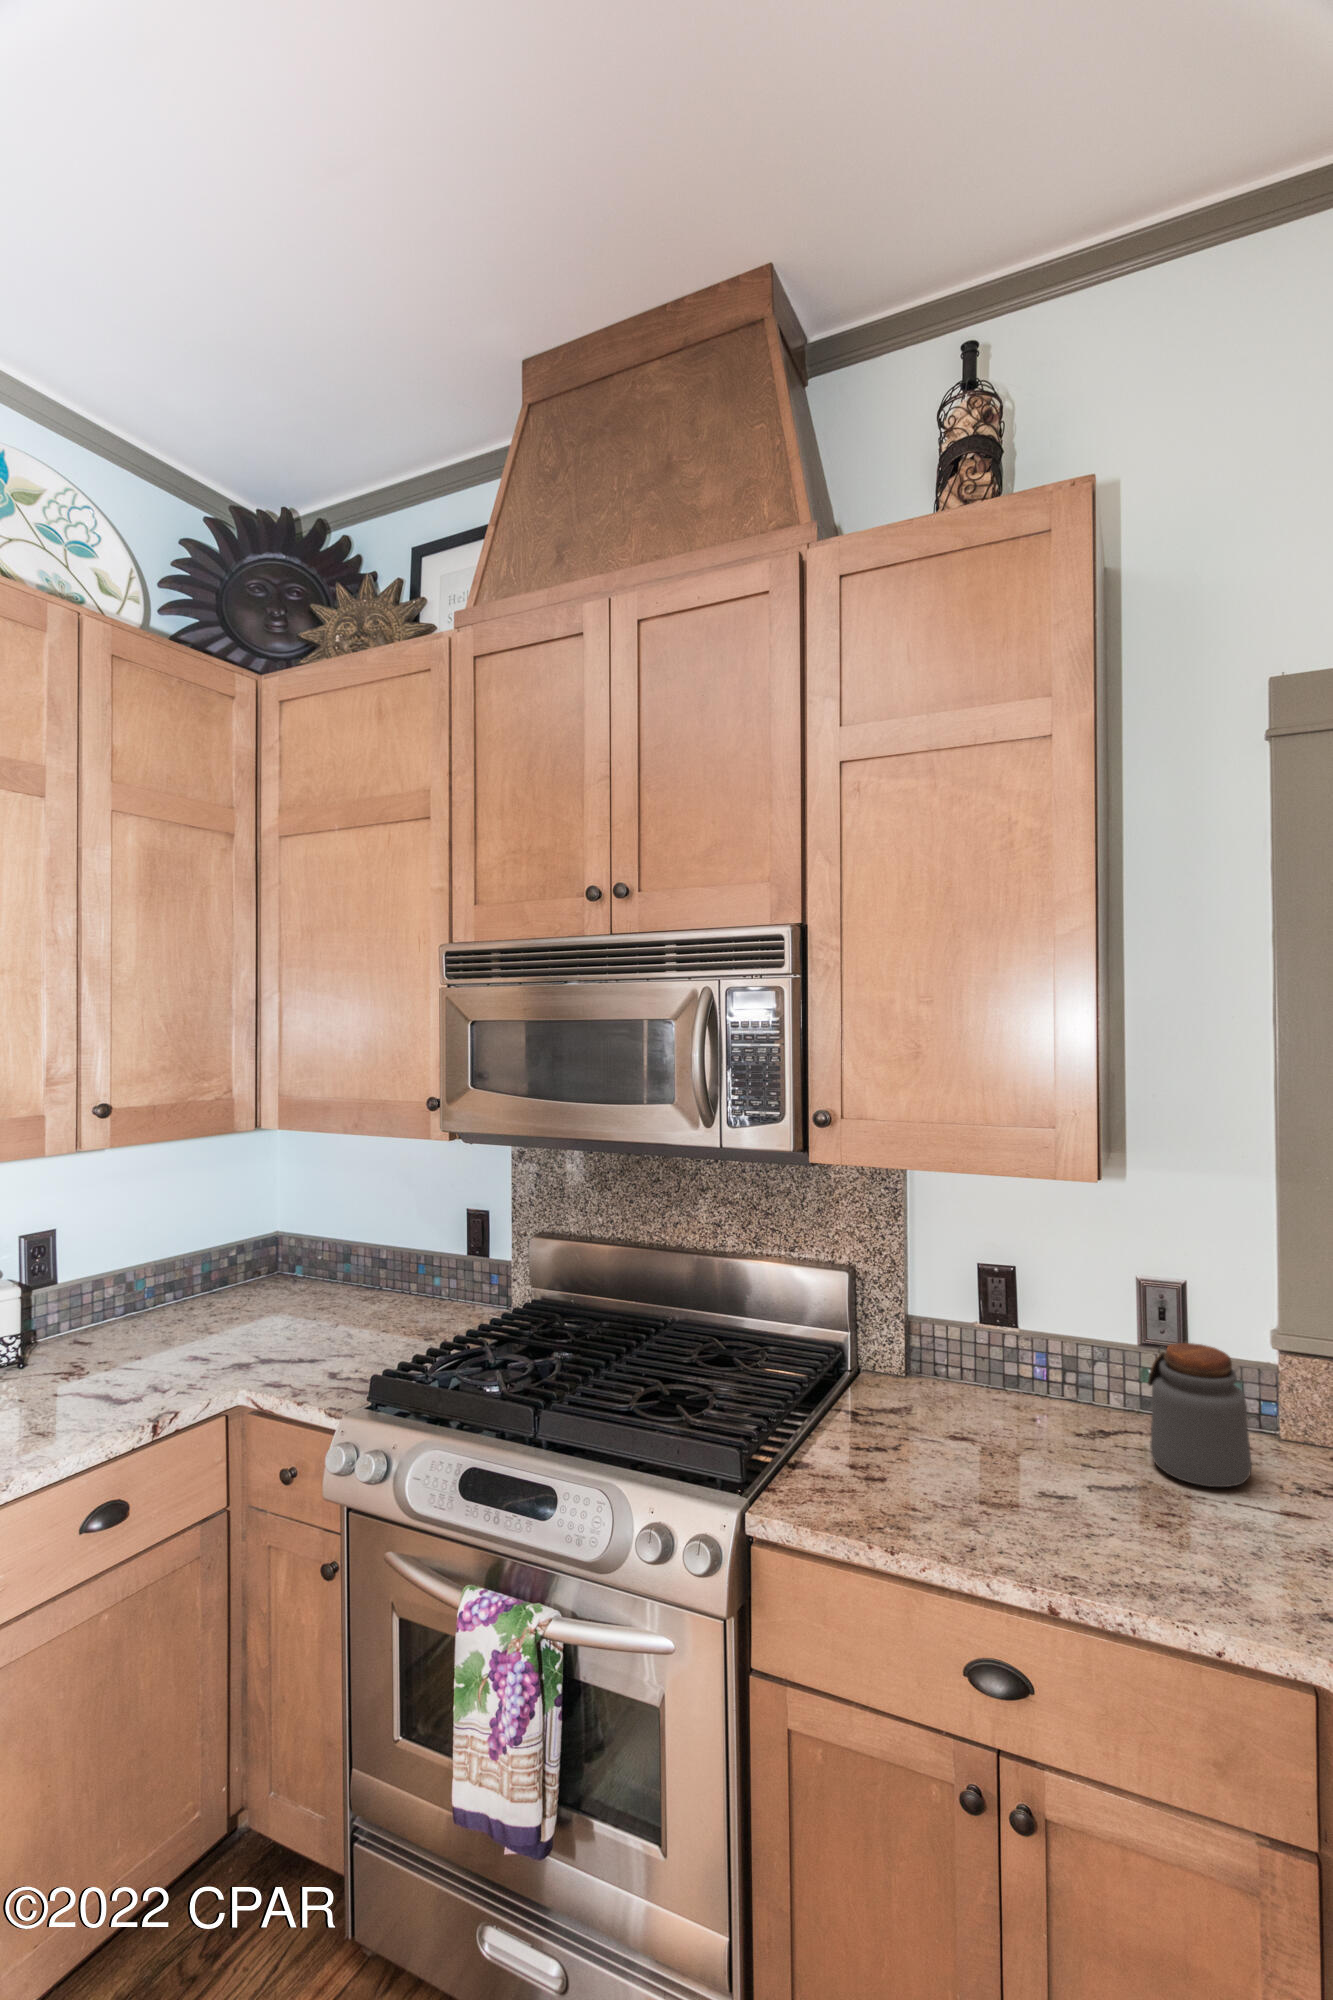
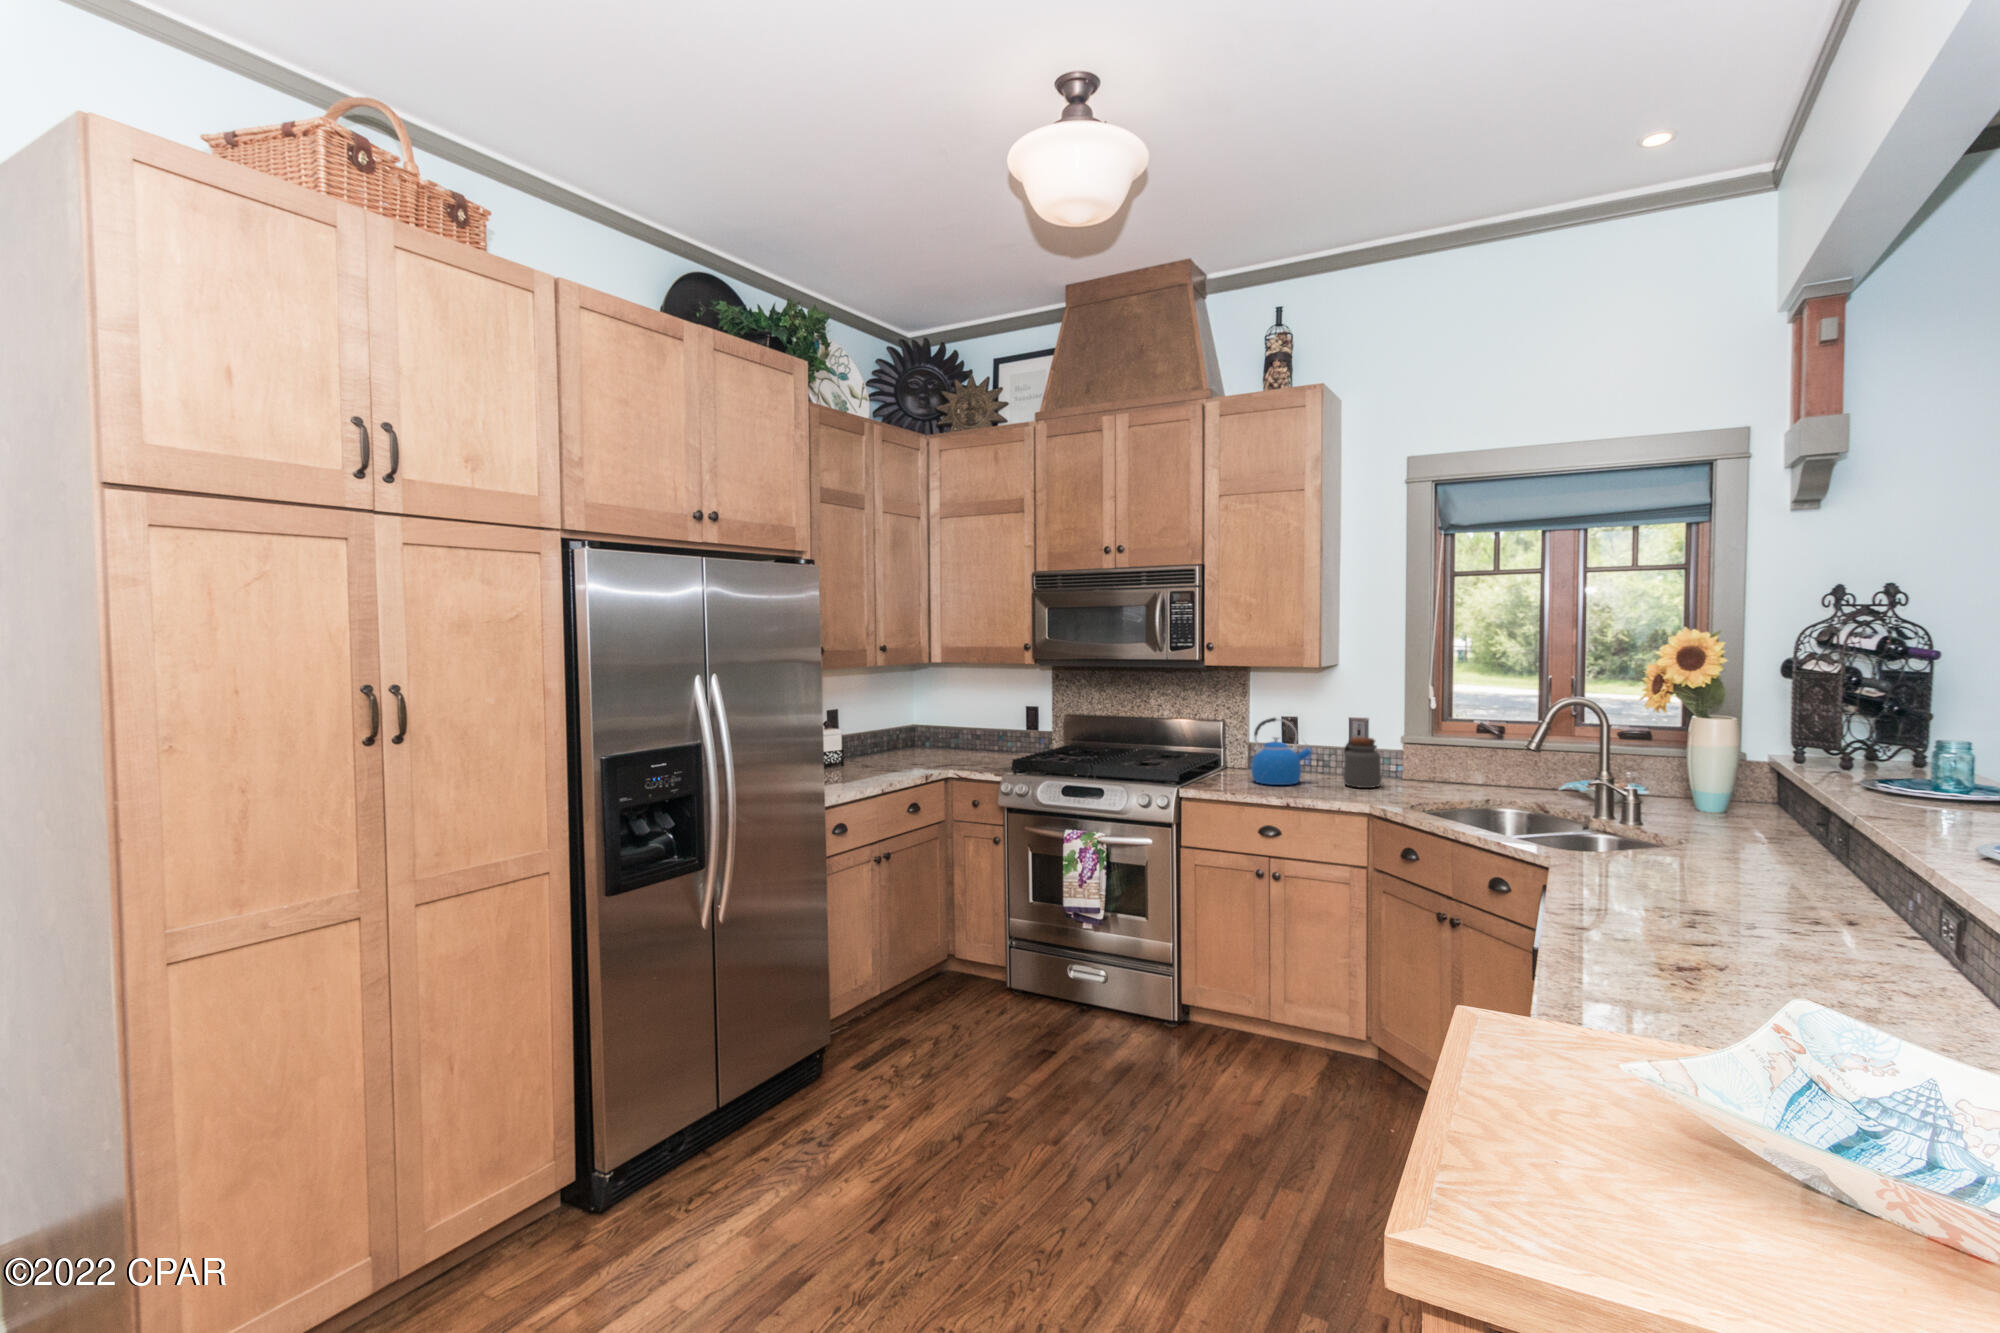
kettle: none [923,1287,1069,1468] -> present [1251,718,1312,785]

